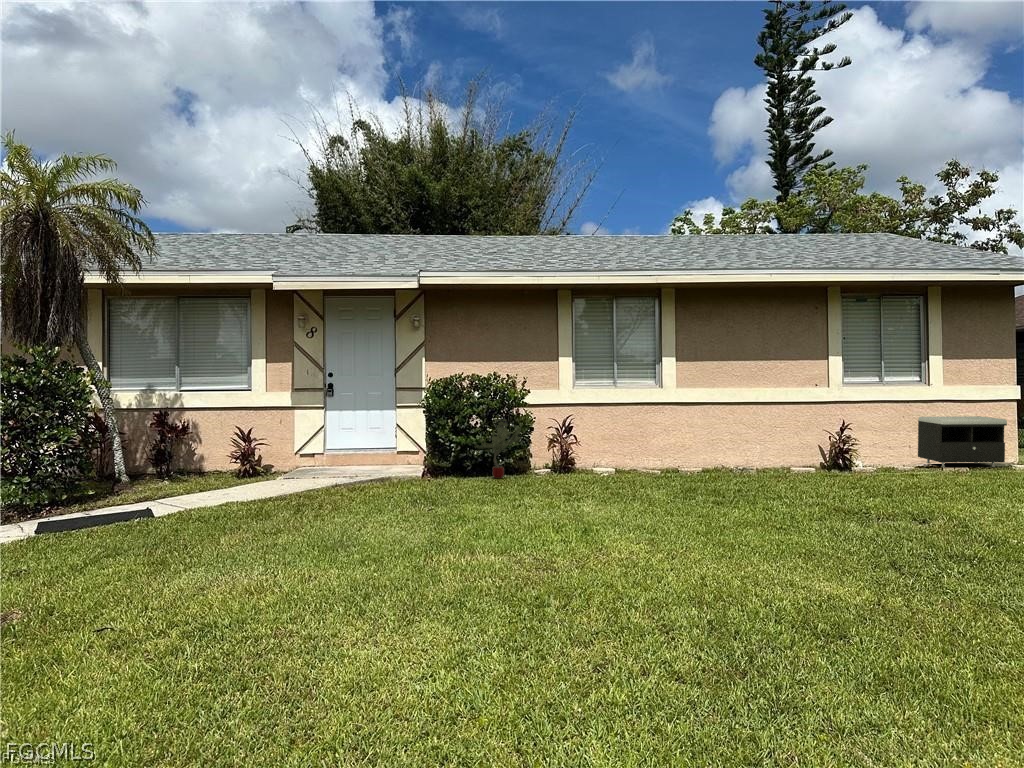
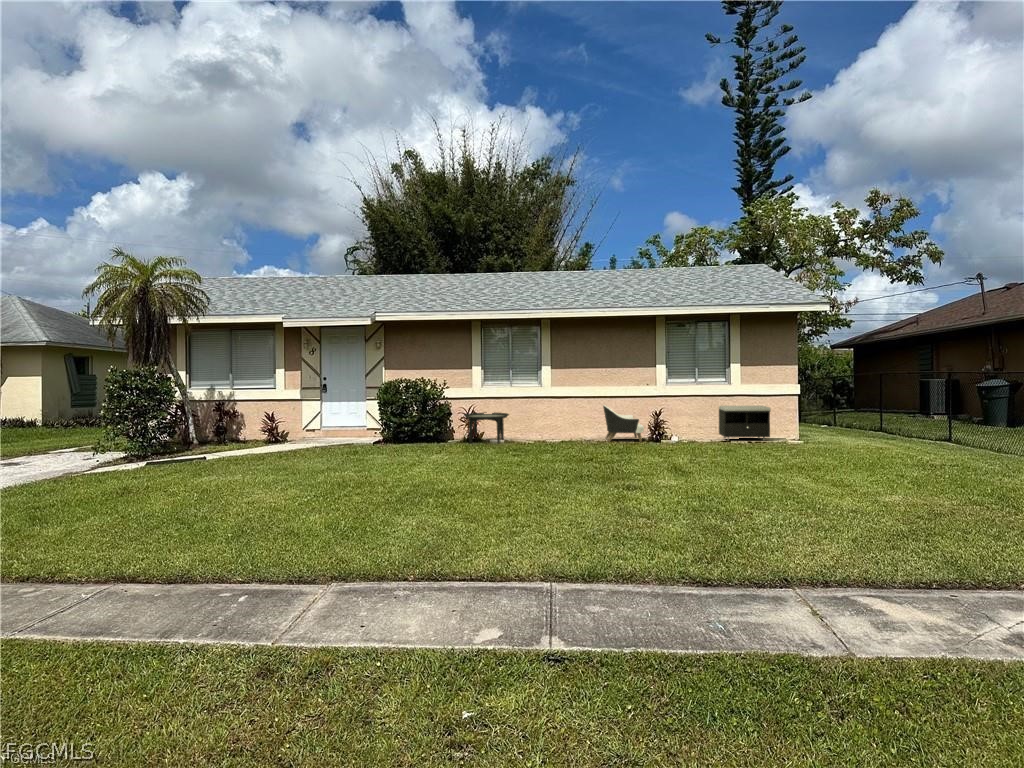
armchair: none [761,416,828,471] -> present [603,405,644,442]
potted tree: present [475,419,521,478] -> none [404,407,436,445]
round table: none [558,427,628,475] -> present [464,412,509,443]

